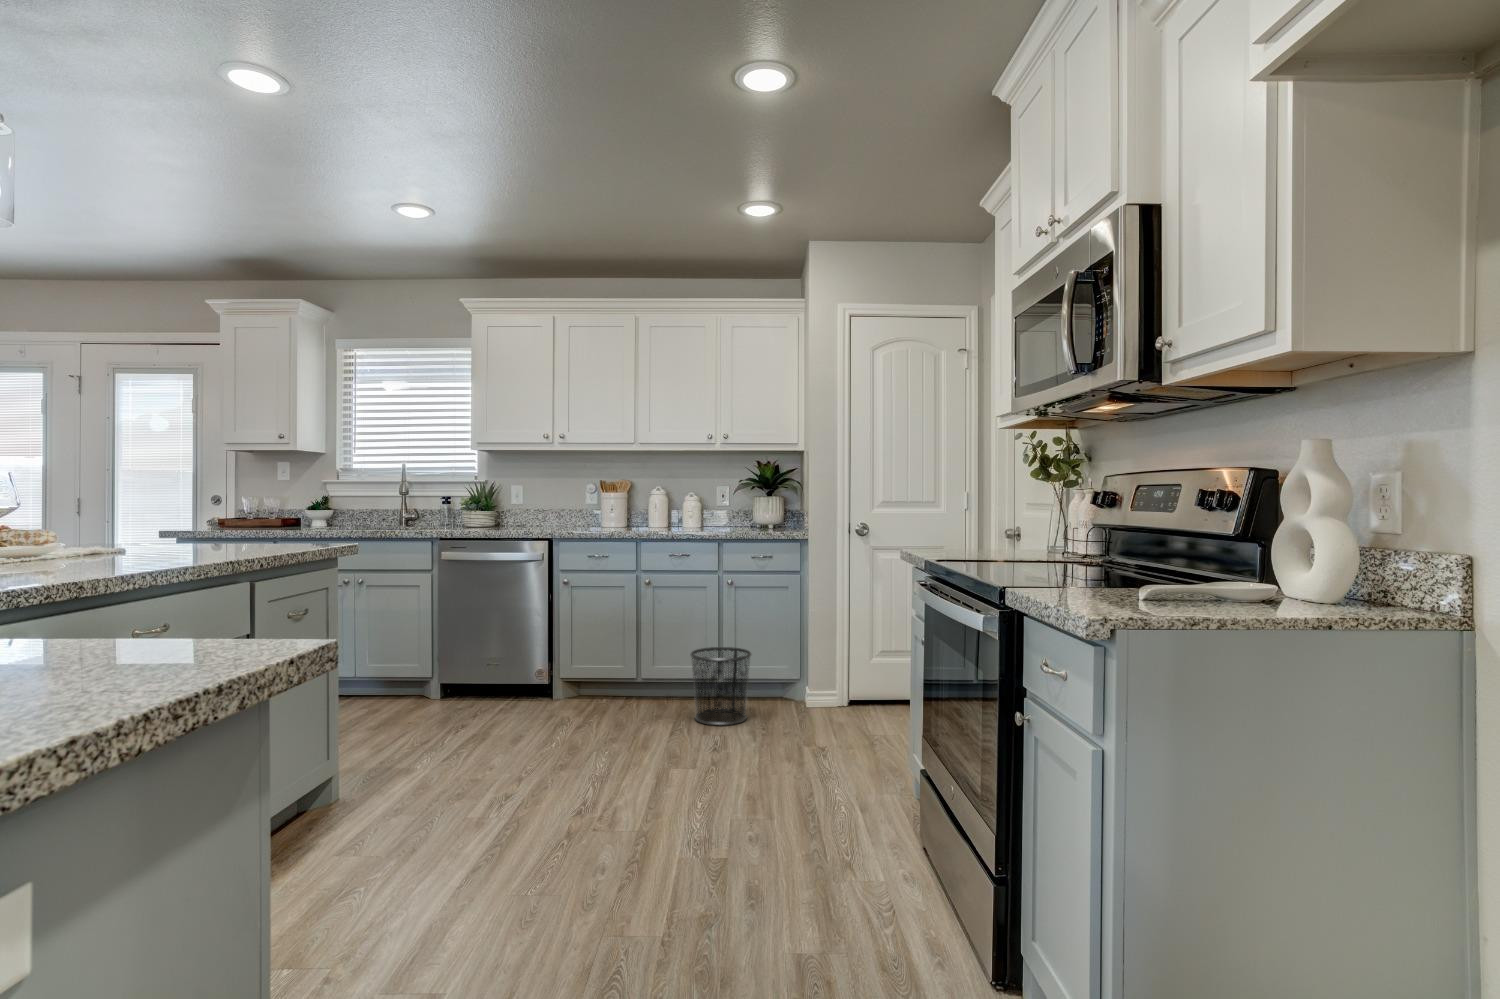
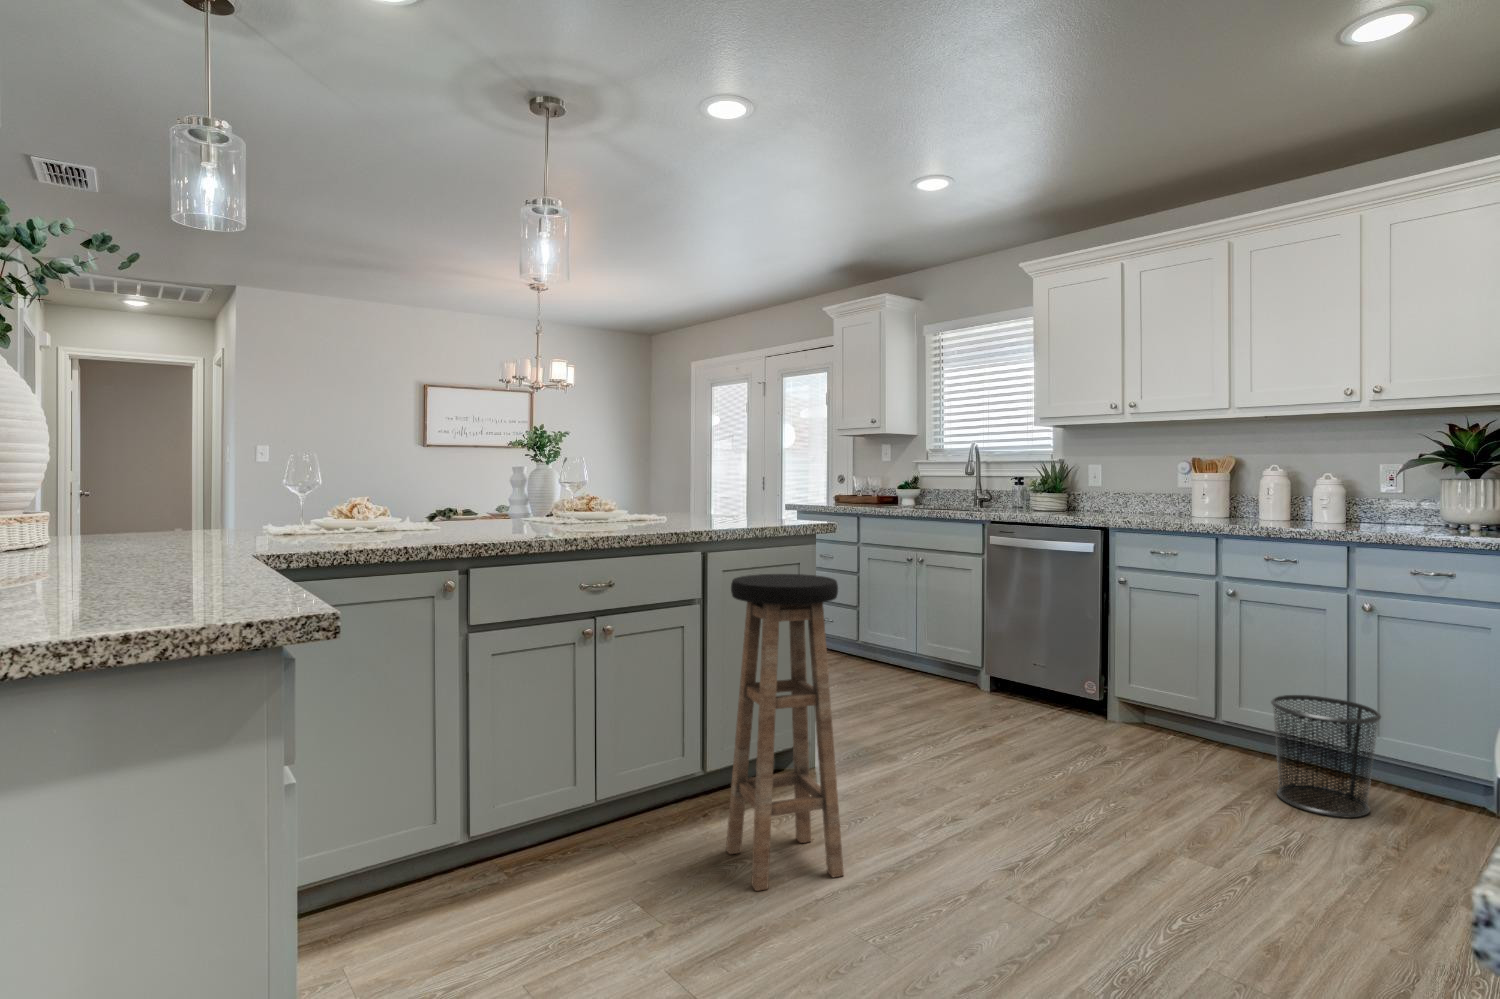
bar stool: none [326,593,462,905] -> present [726,574,844,891]

